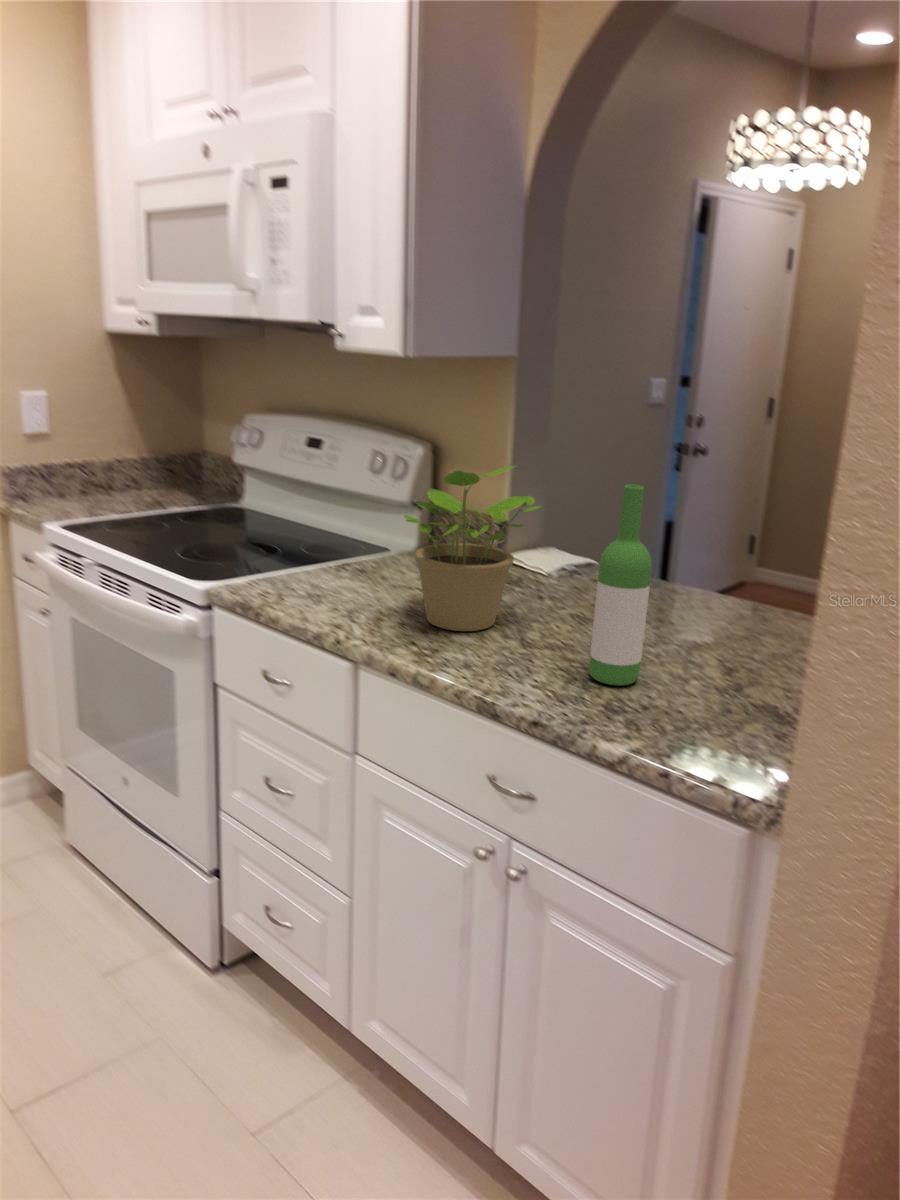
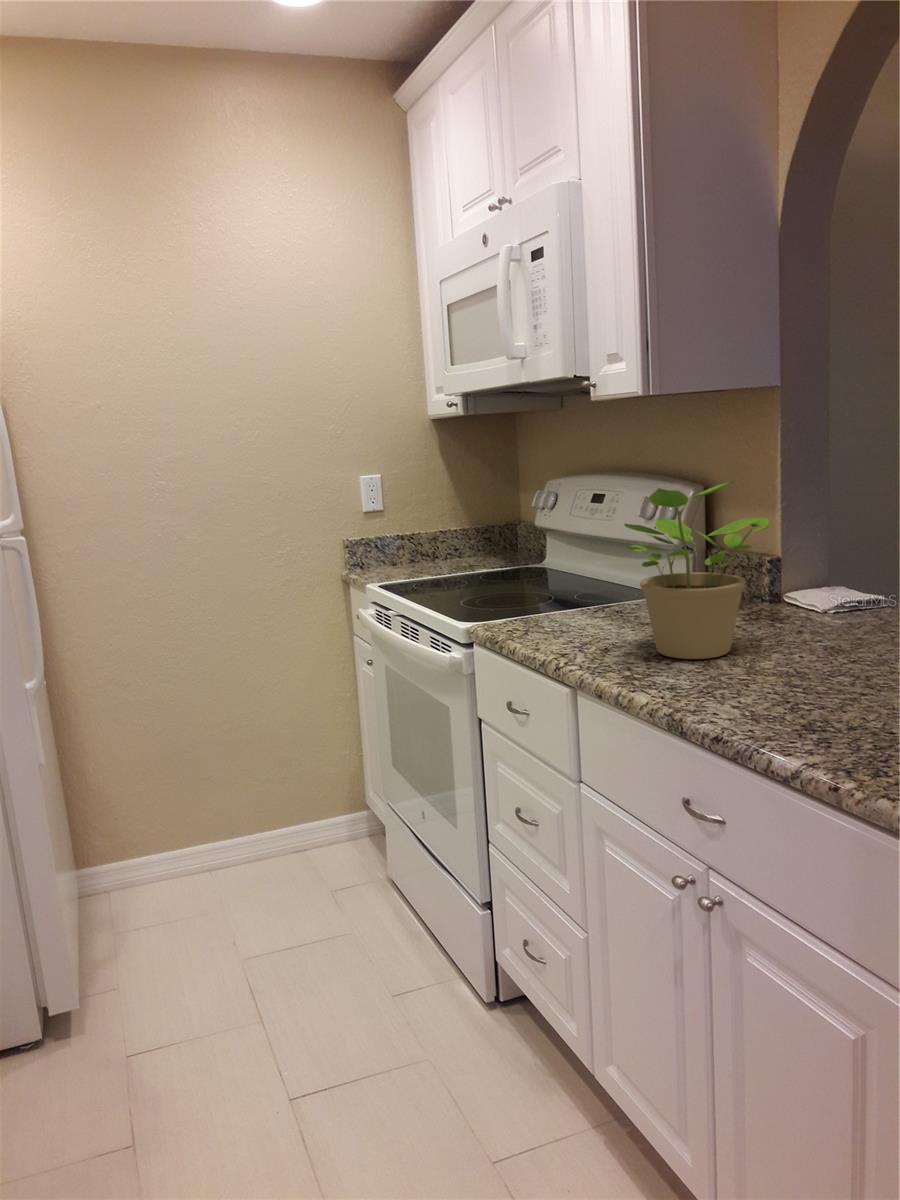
wine bottle: present [589,484,652,685] -> none [802,483,864,707]

